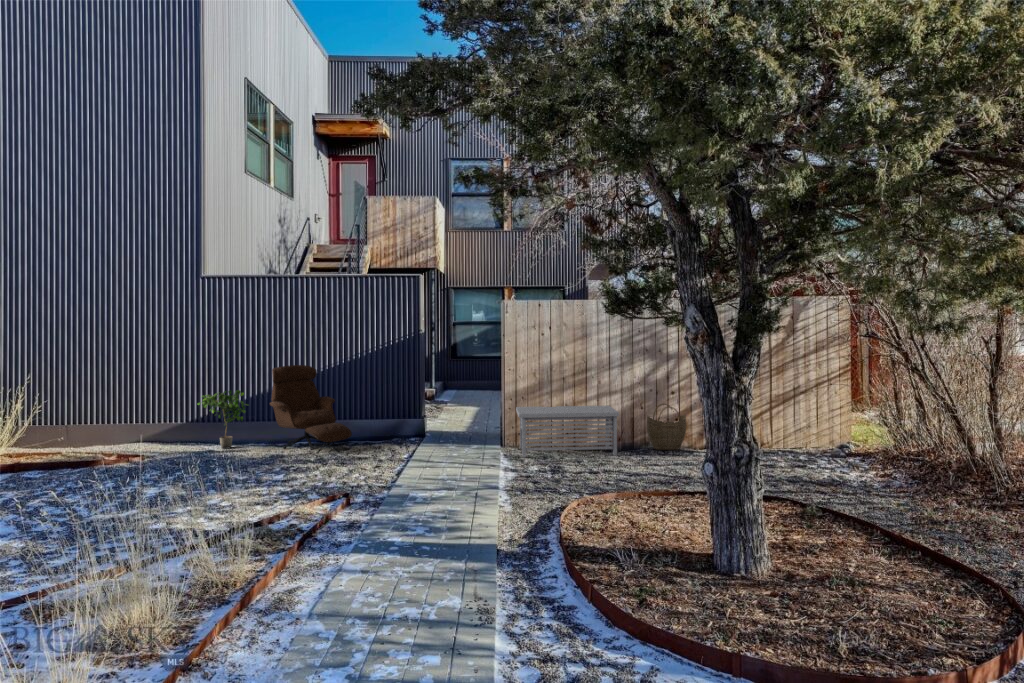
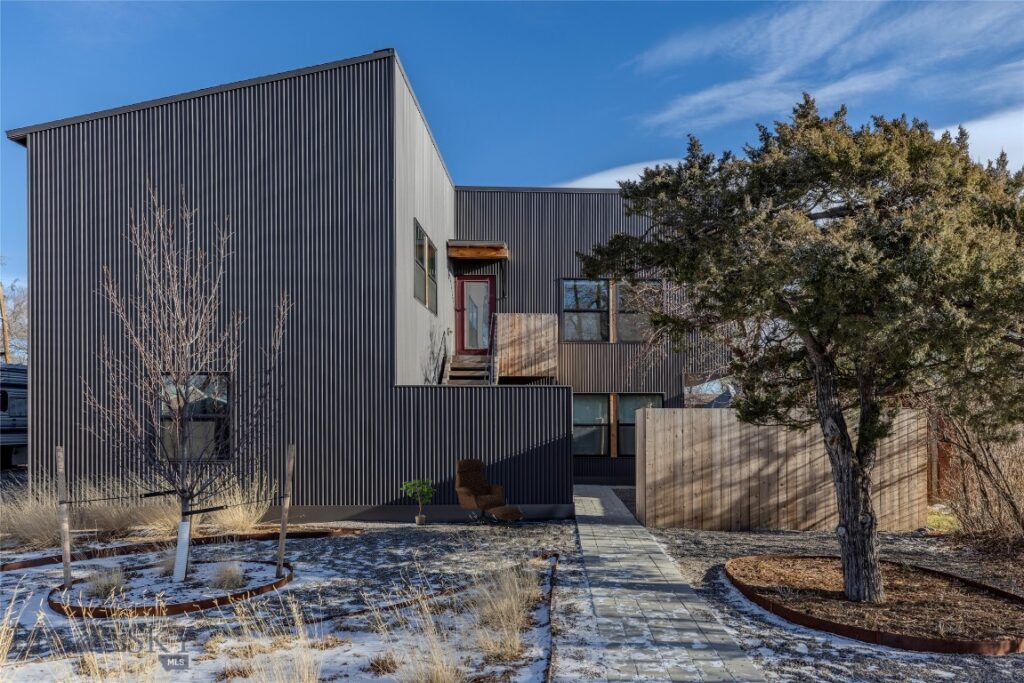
woven basket: present [647,404,687,450] -> none [762,493,795,531]
storage bench: present [516,405,619,457] -> none [656,494,742,534]

